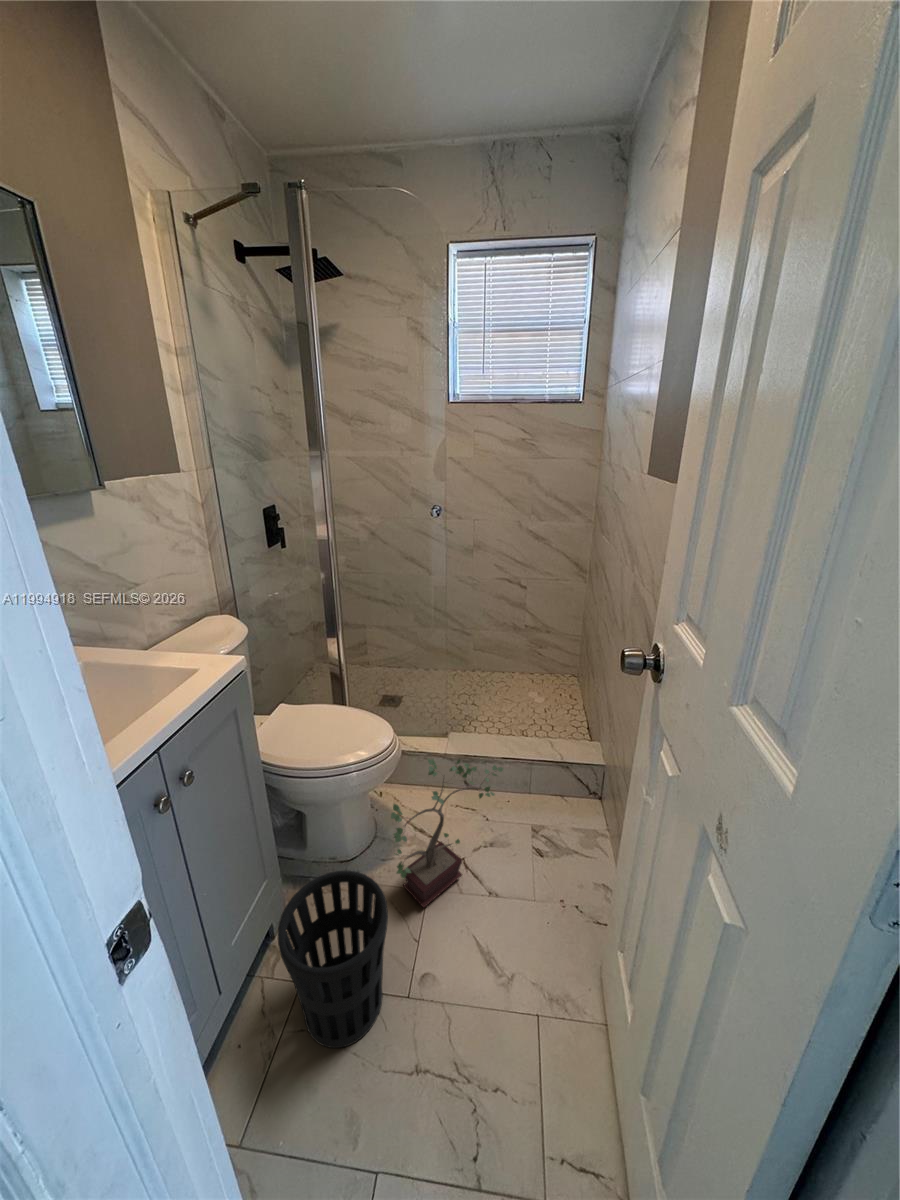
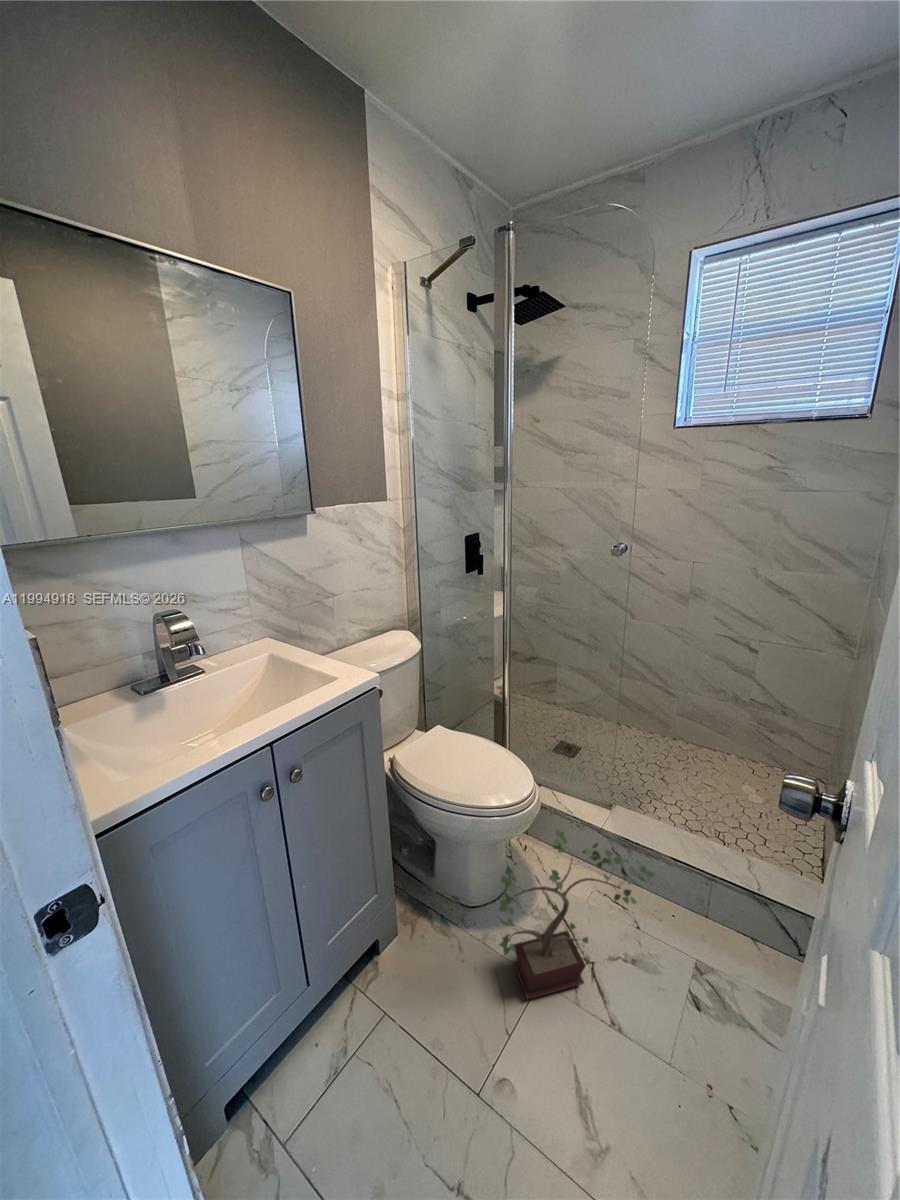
wastebasket: present [277,871,388,1048] -> none [355,912,468,1111]

